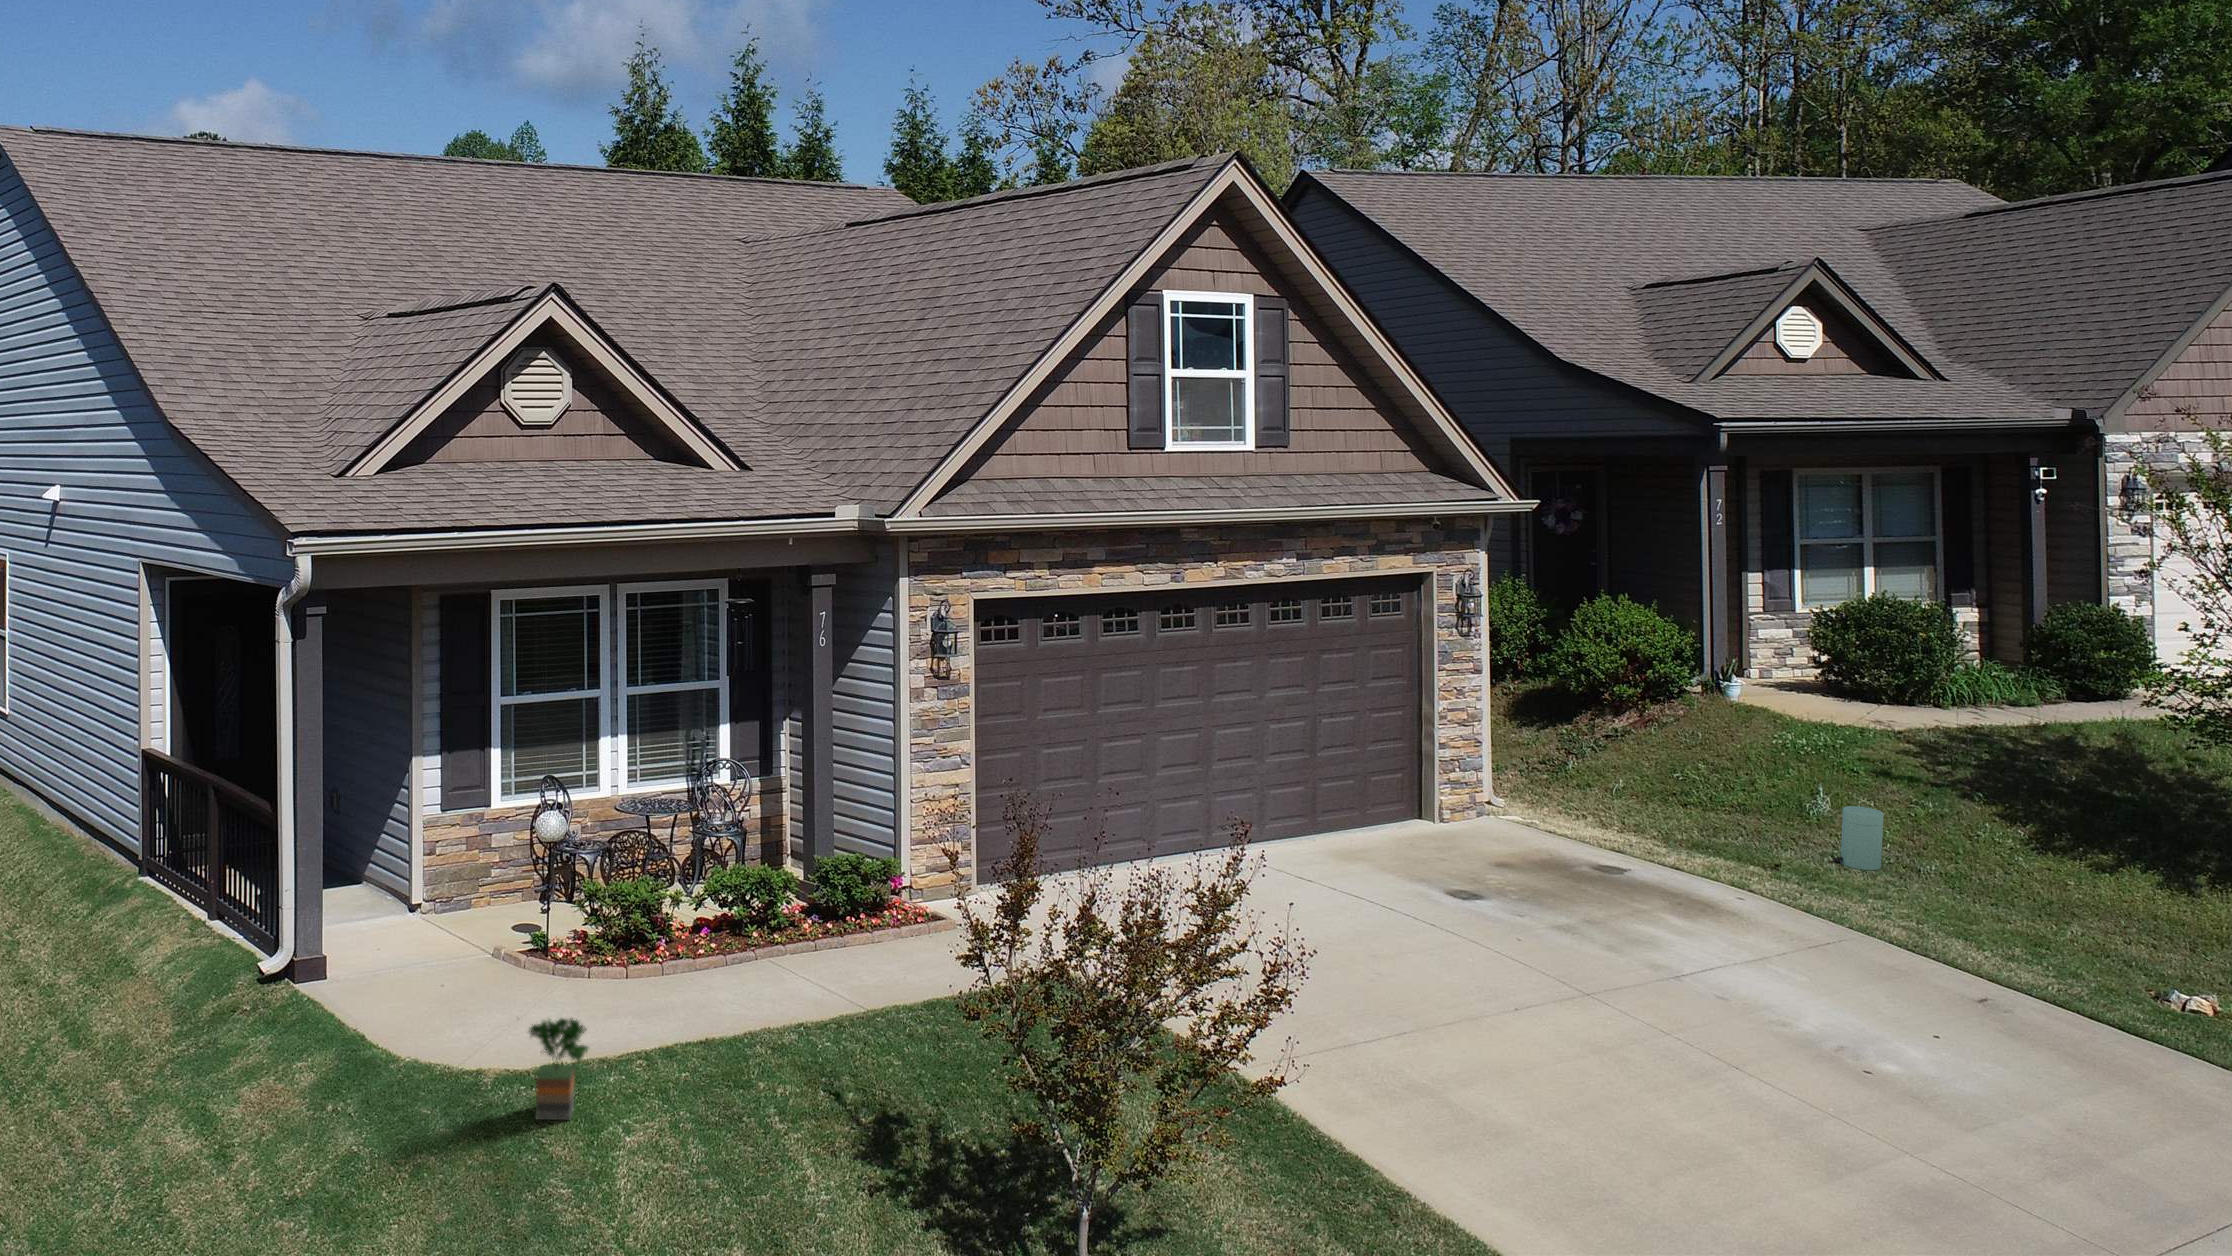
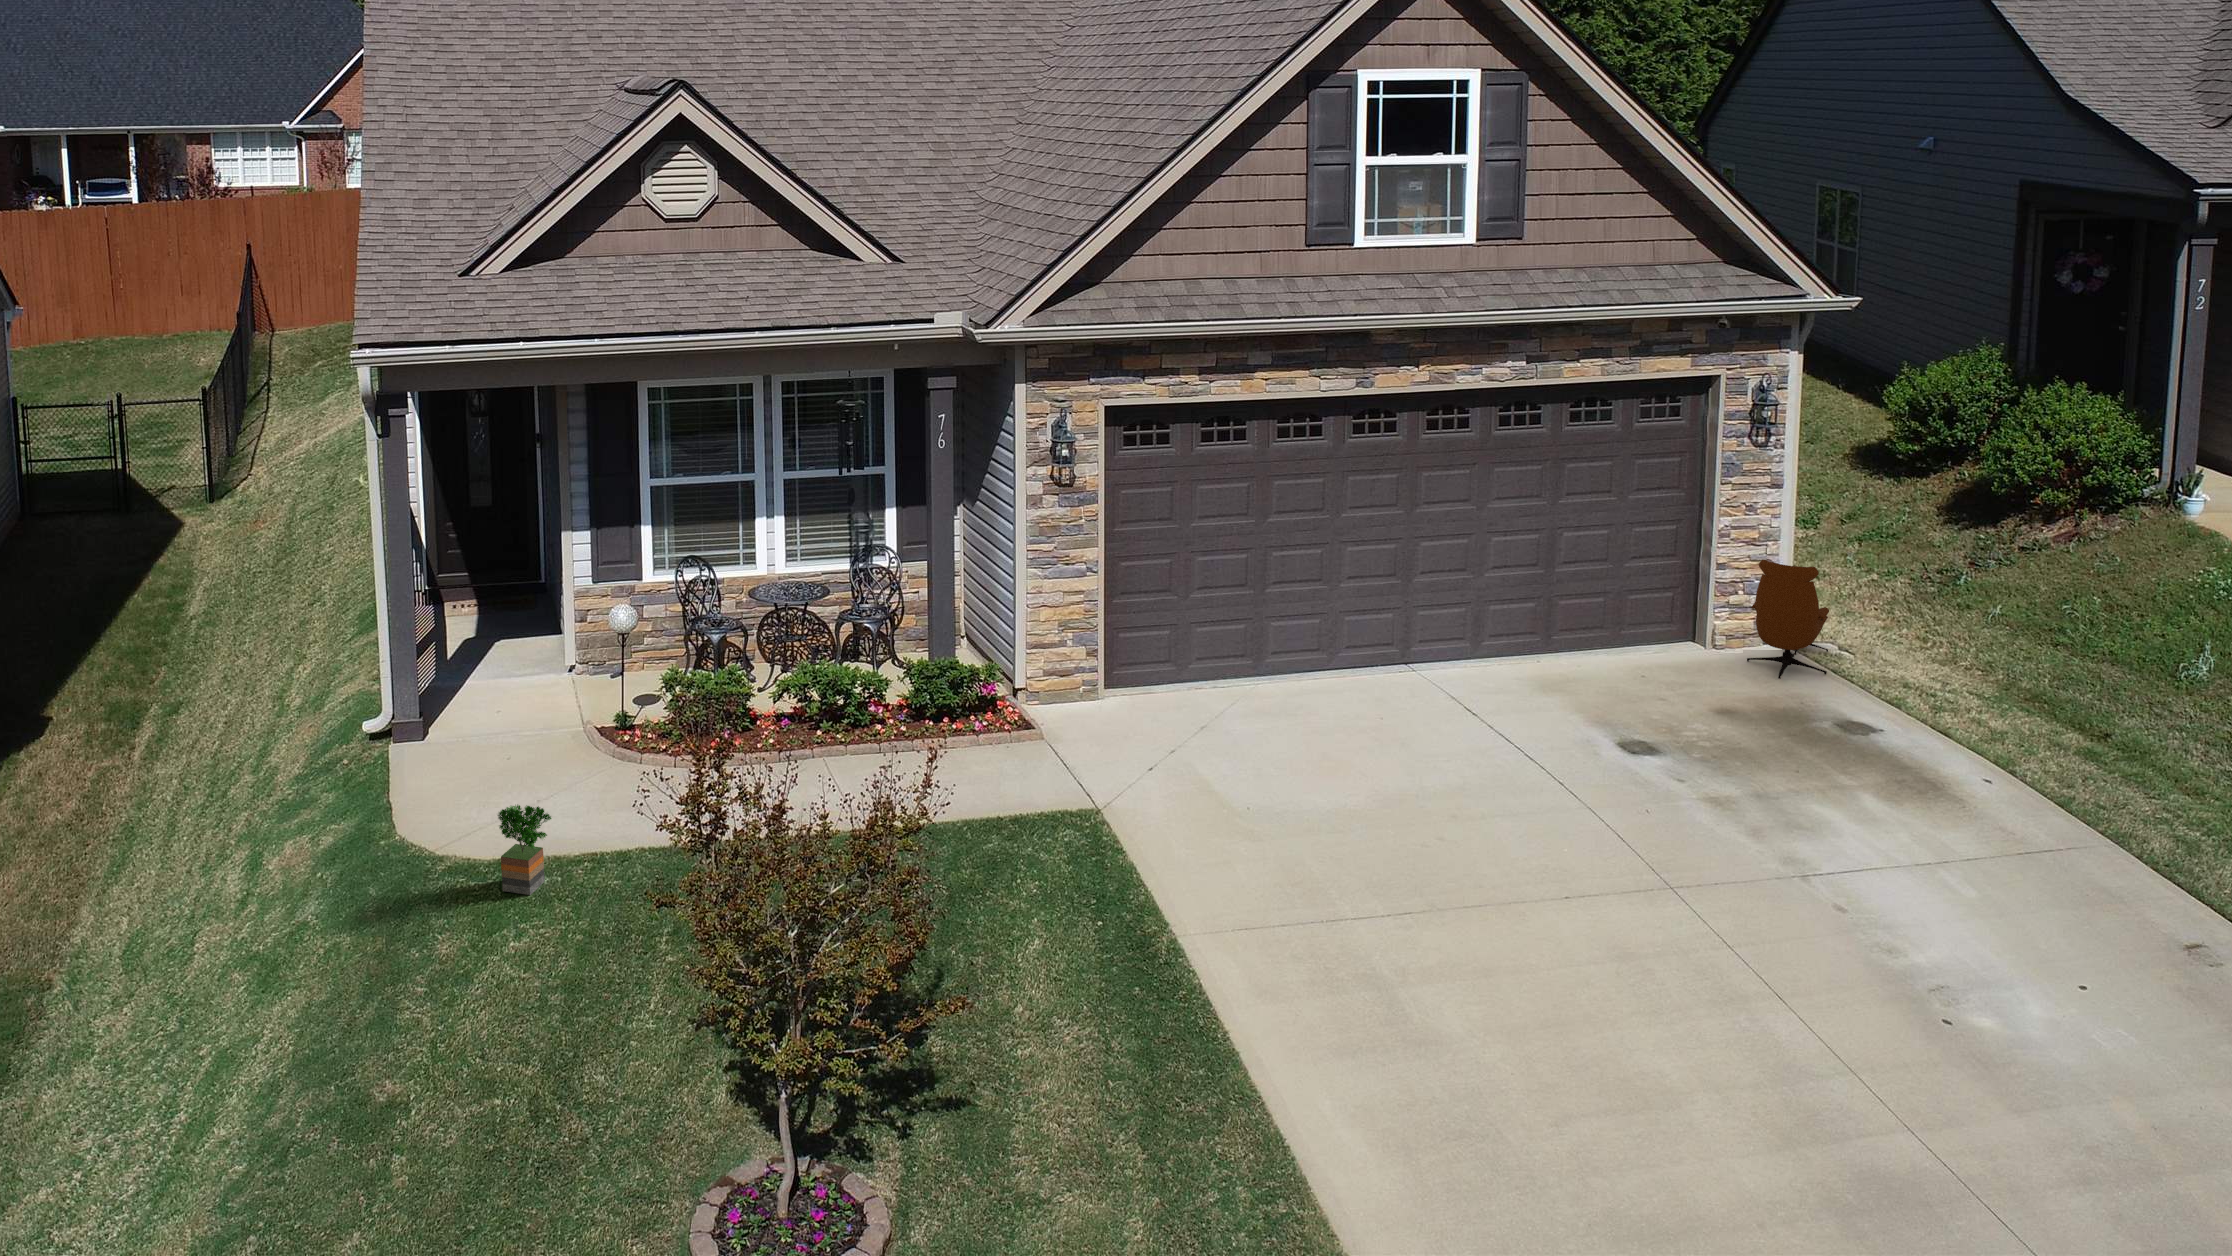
lounge chair: none [1485,732,1557,841] -> present [1747,560,1829,679]
trash can: present [1832,806,1884,870] -> none [2154,671,2221,747]

